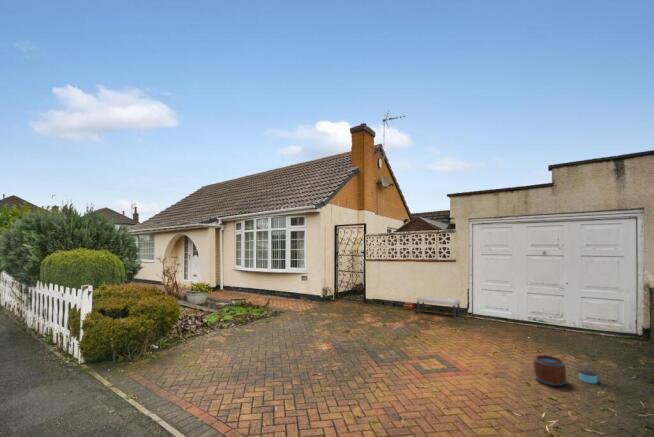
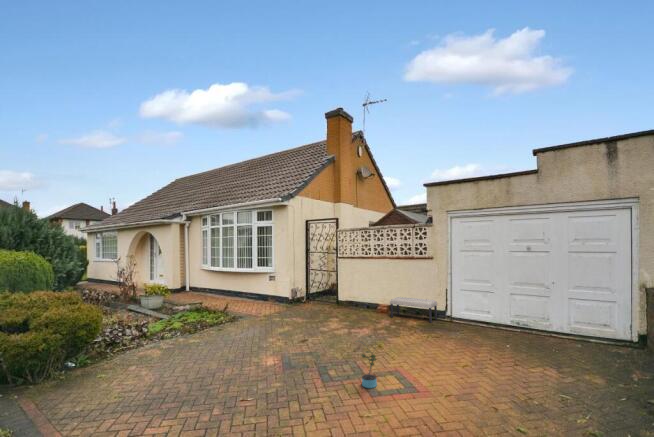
potted plant: present [569,333,602,384] -> present [356,341,377,388]
bucket: present [534,355,566,386] -> none [508,374,546,414]

